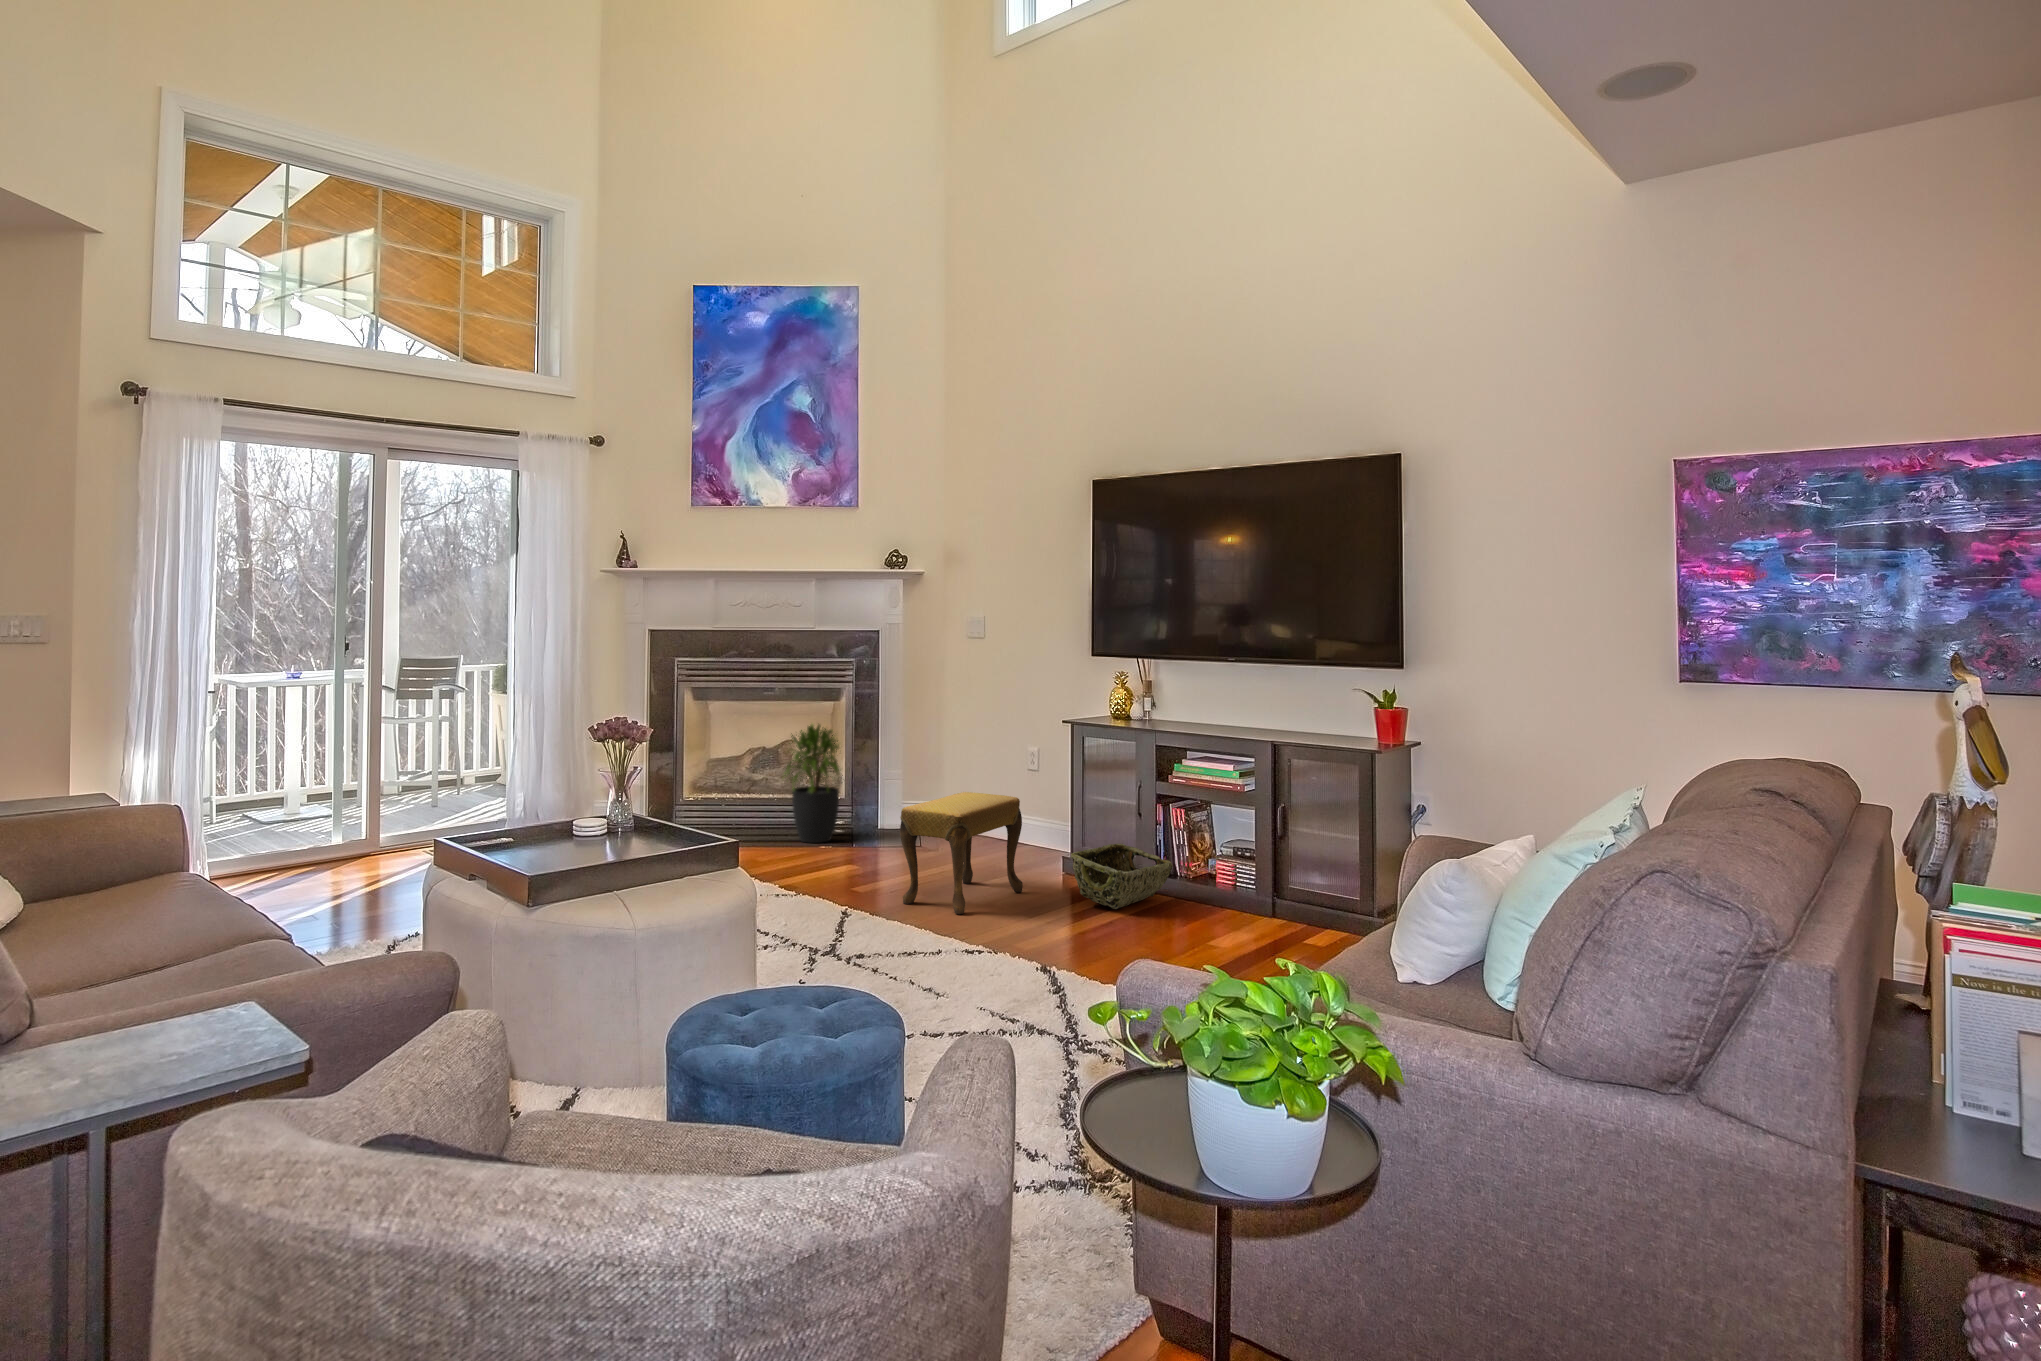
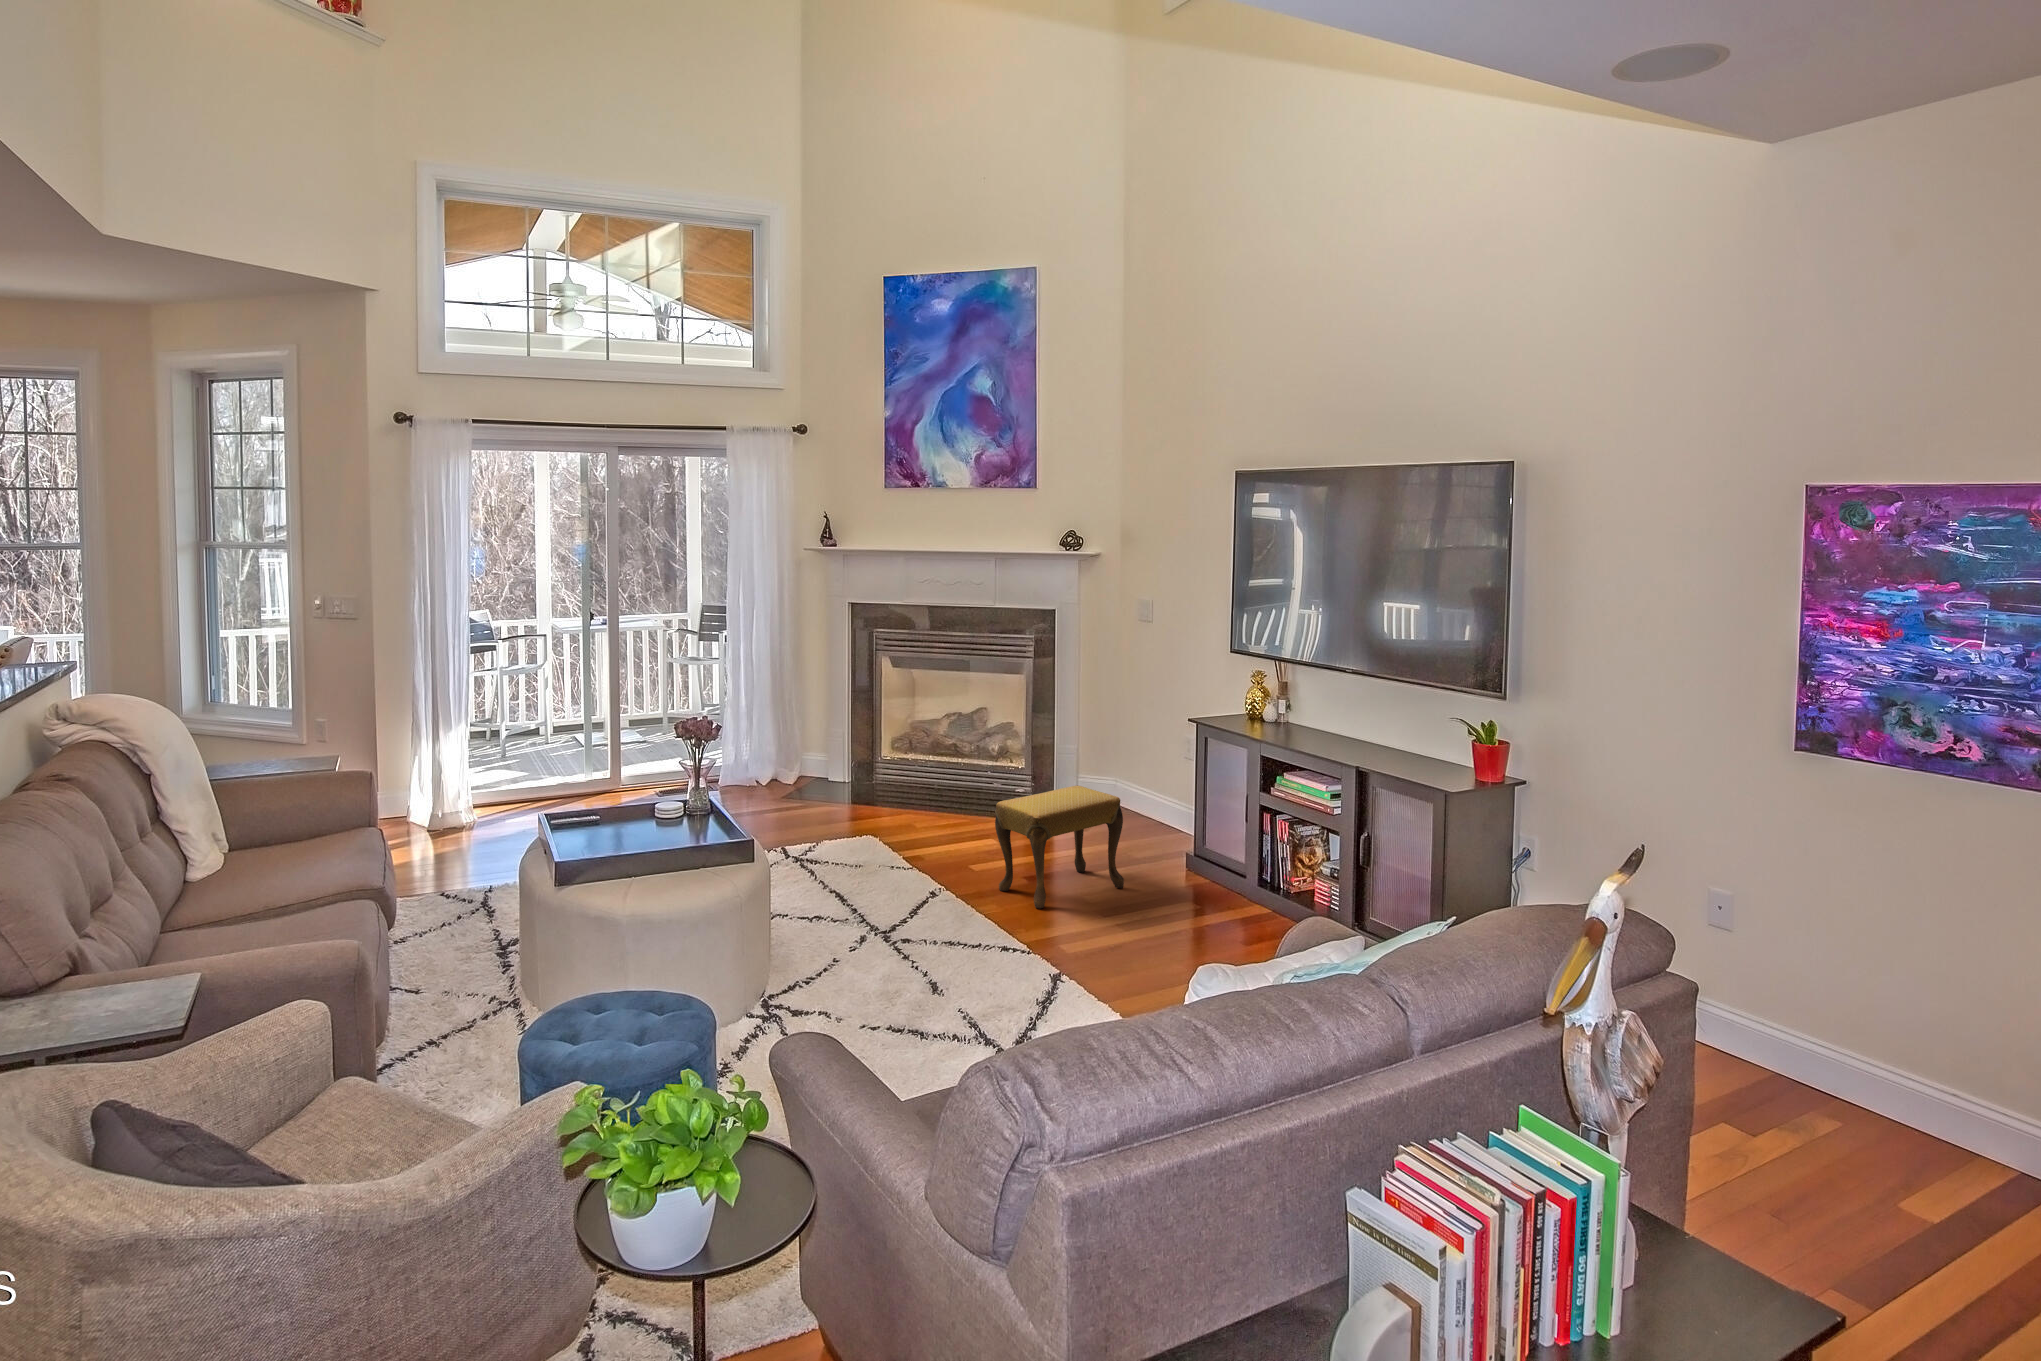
potted plant: present [784,725,843,843] -> none [952,697,1017,810]
woven basket: present [1071,844,1173,909] -> none [1156,849,1269,920]

